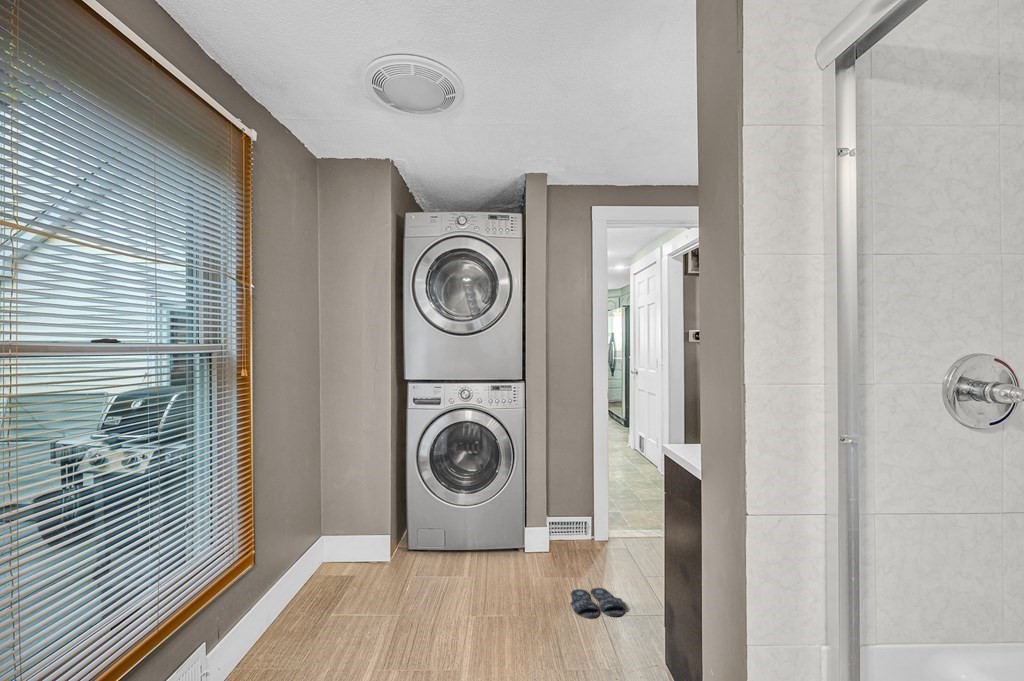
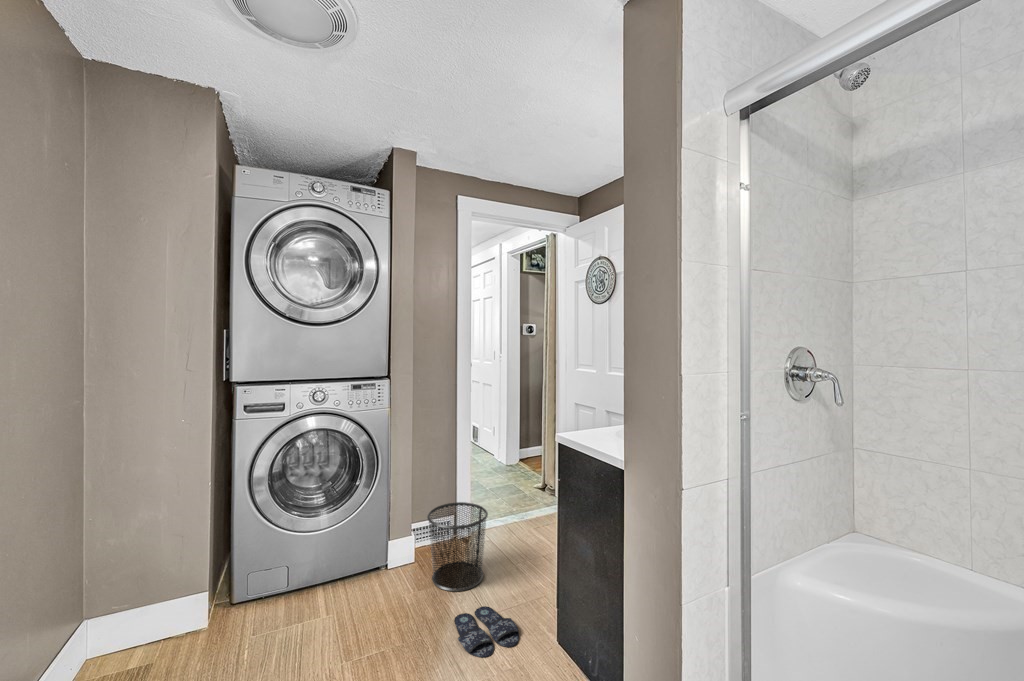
waste bin: none [556,499,612,576] -> present [427,502,488,591]

